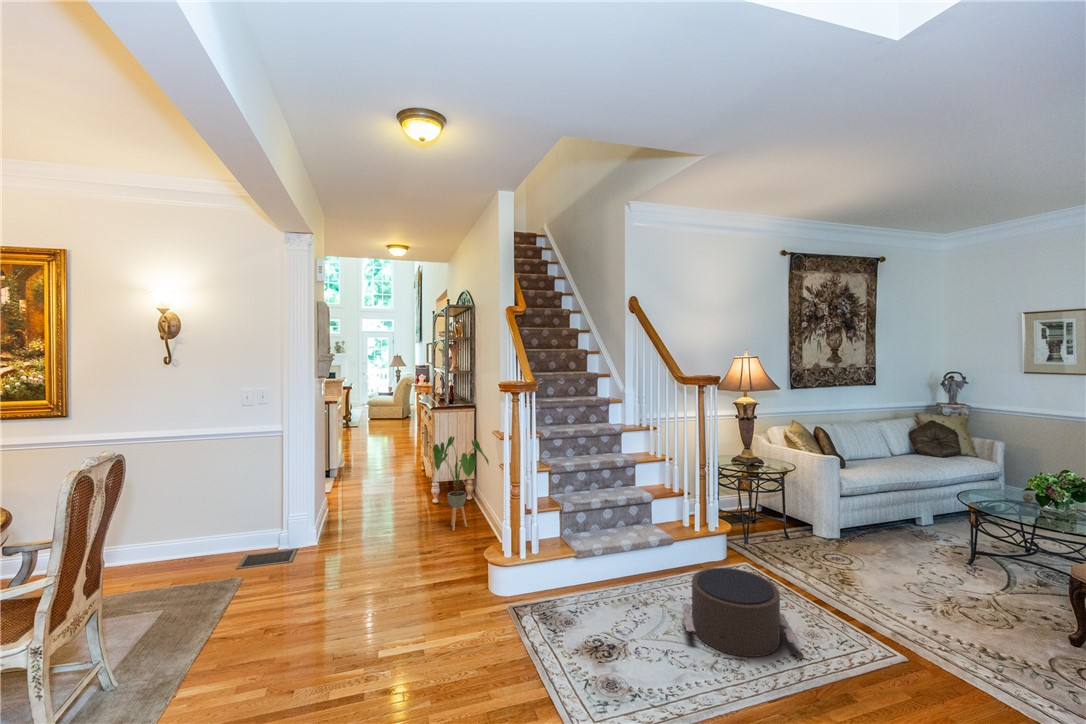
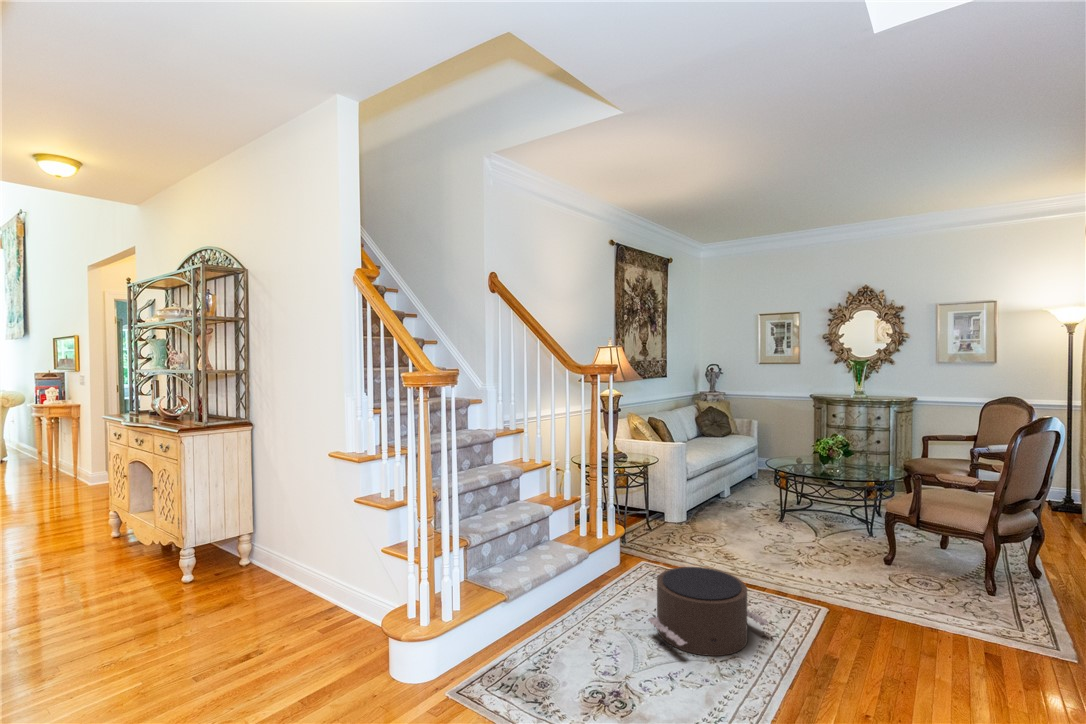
house plant: present [433,436,489,531] -> none [224,468,320,615]

